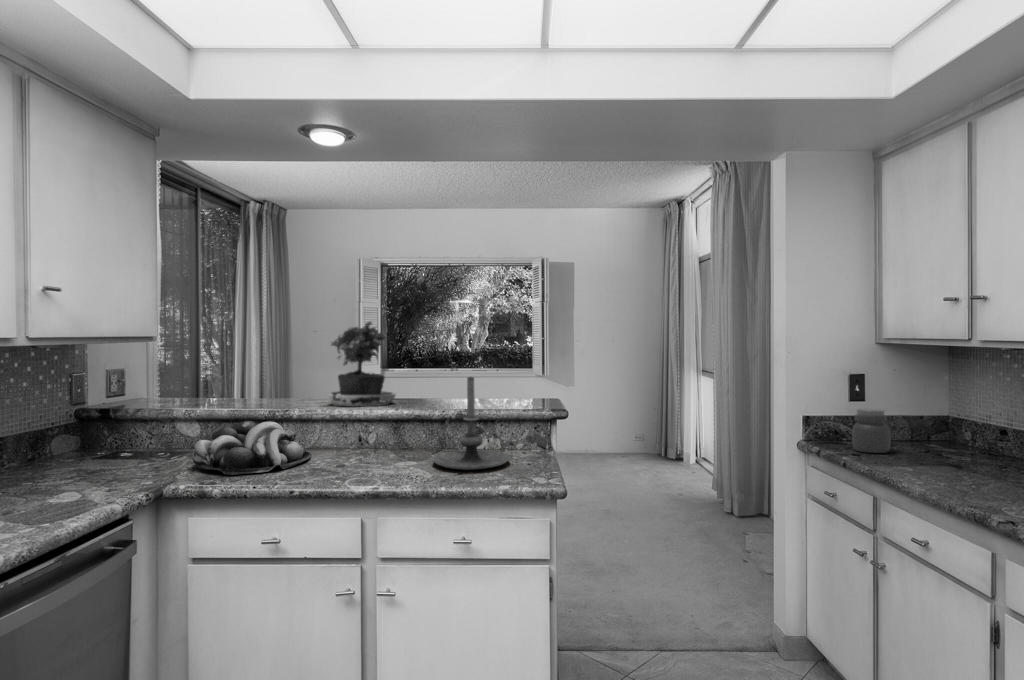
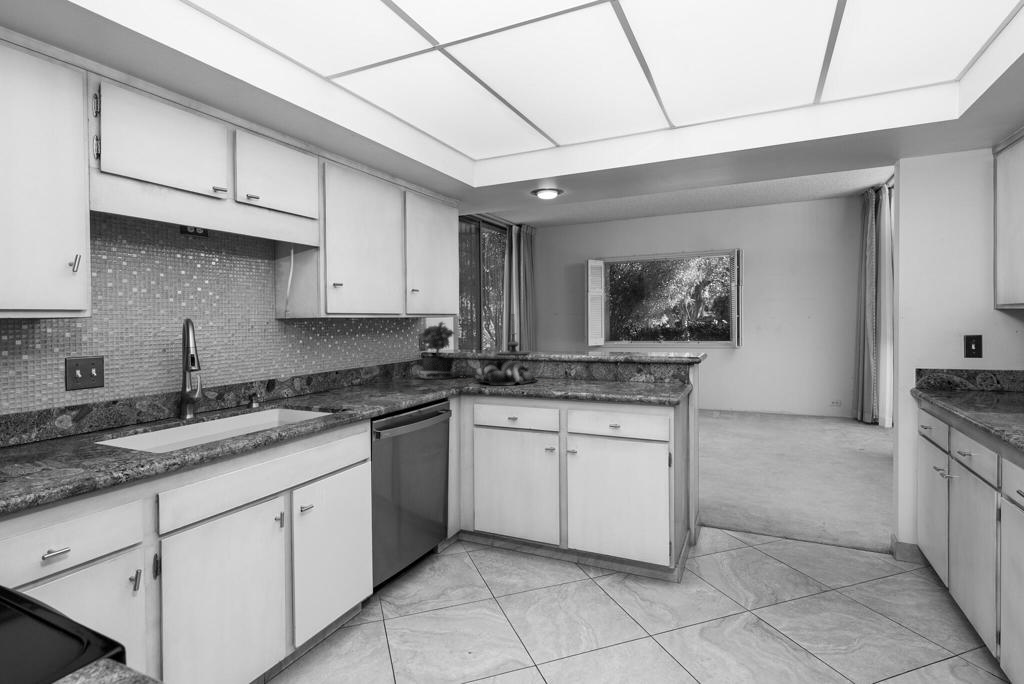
potted plant: present [322,321,395,407] -> present [418,322,461,379]
candle holder: present [433,377,510,470] -> present [496,314,531,355]
jar: present [852,408,891,453] -> none [949,361,983,396]

